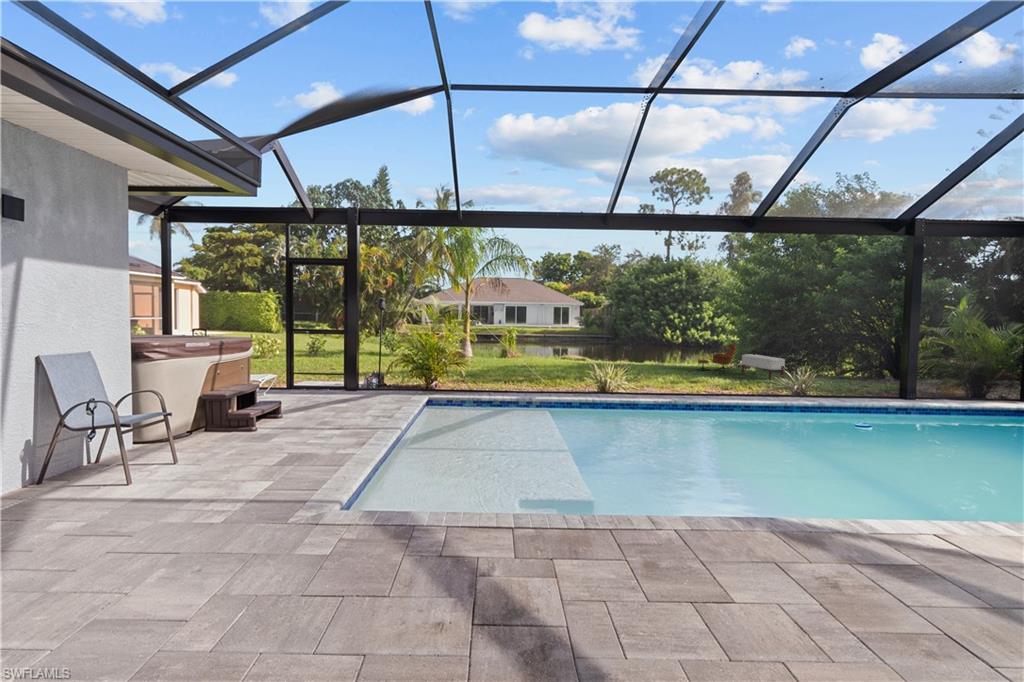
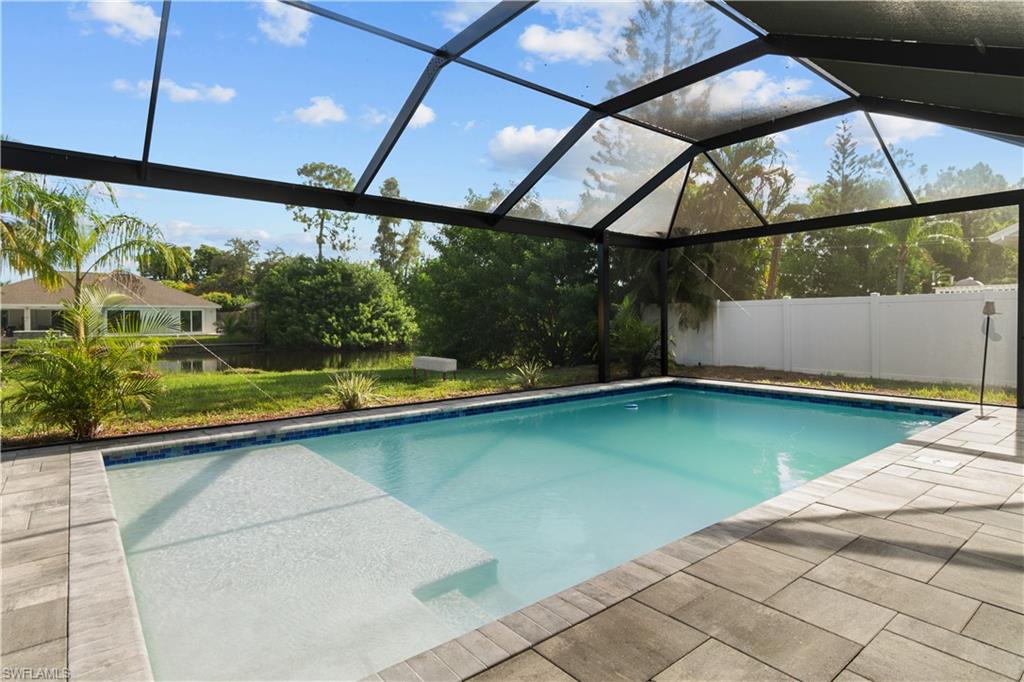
lounge chair: present [698,344,736,370] -> none [366,346,406,378]

